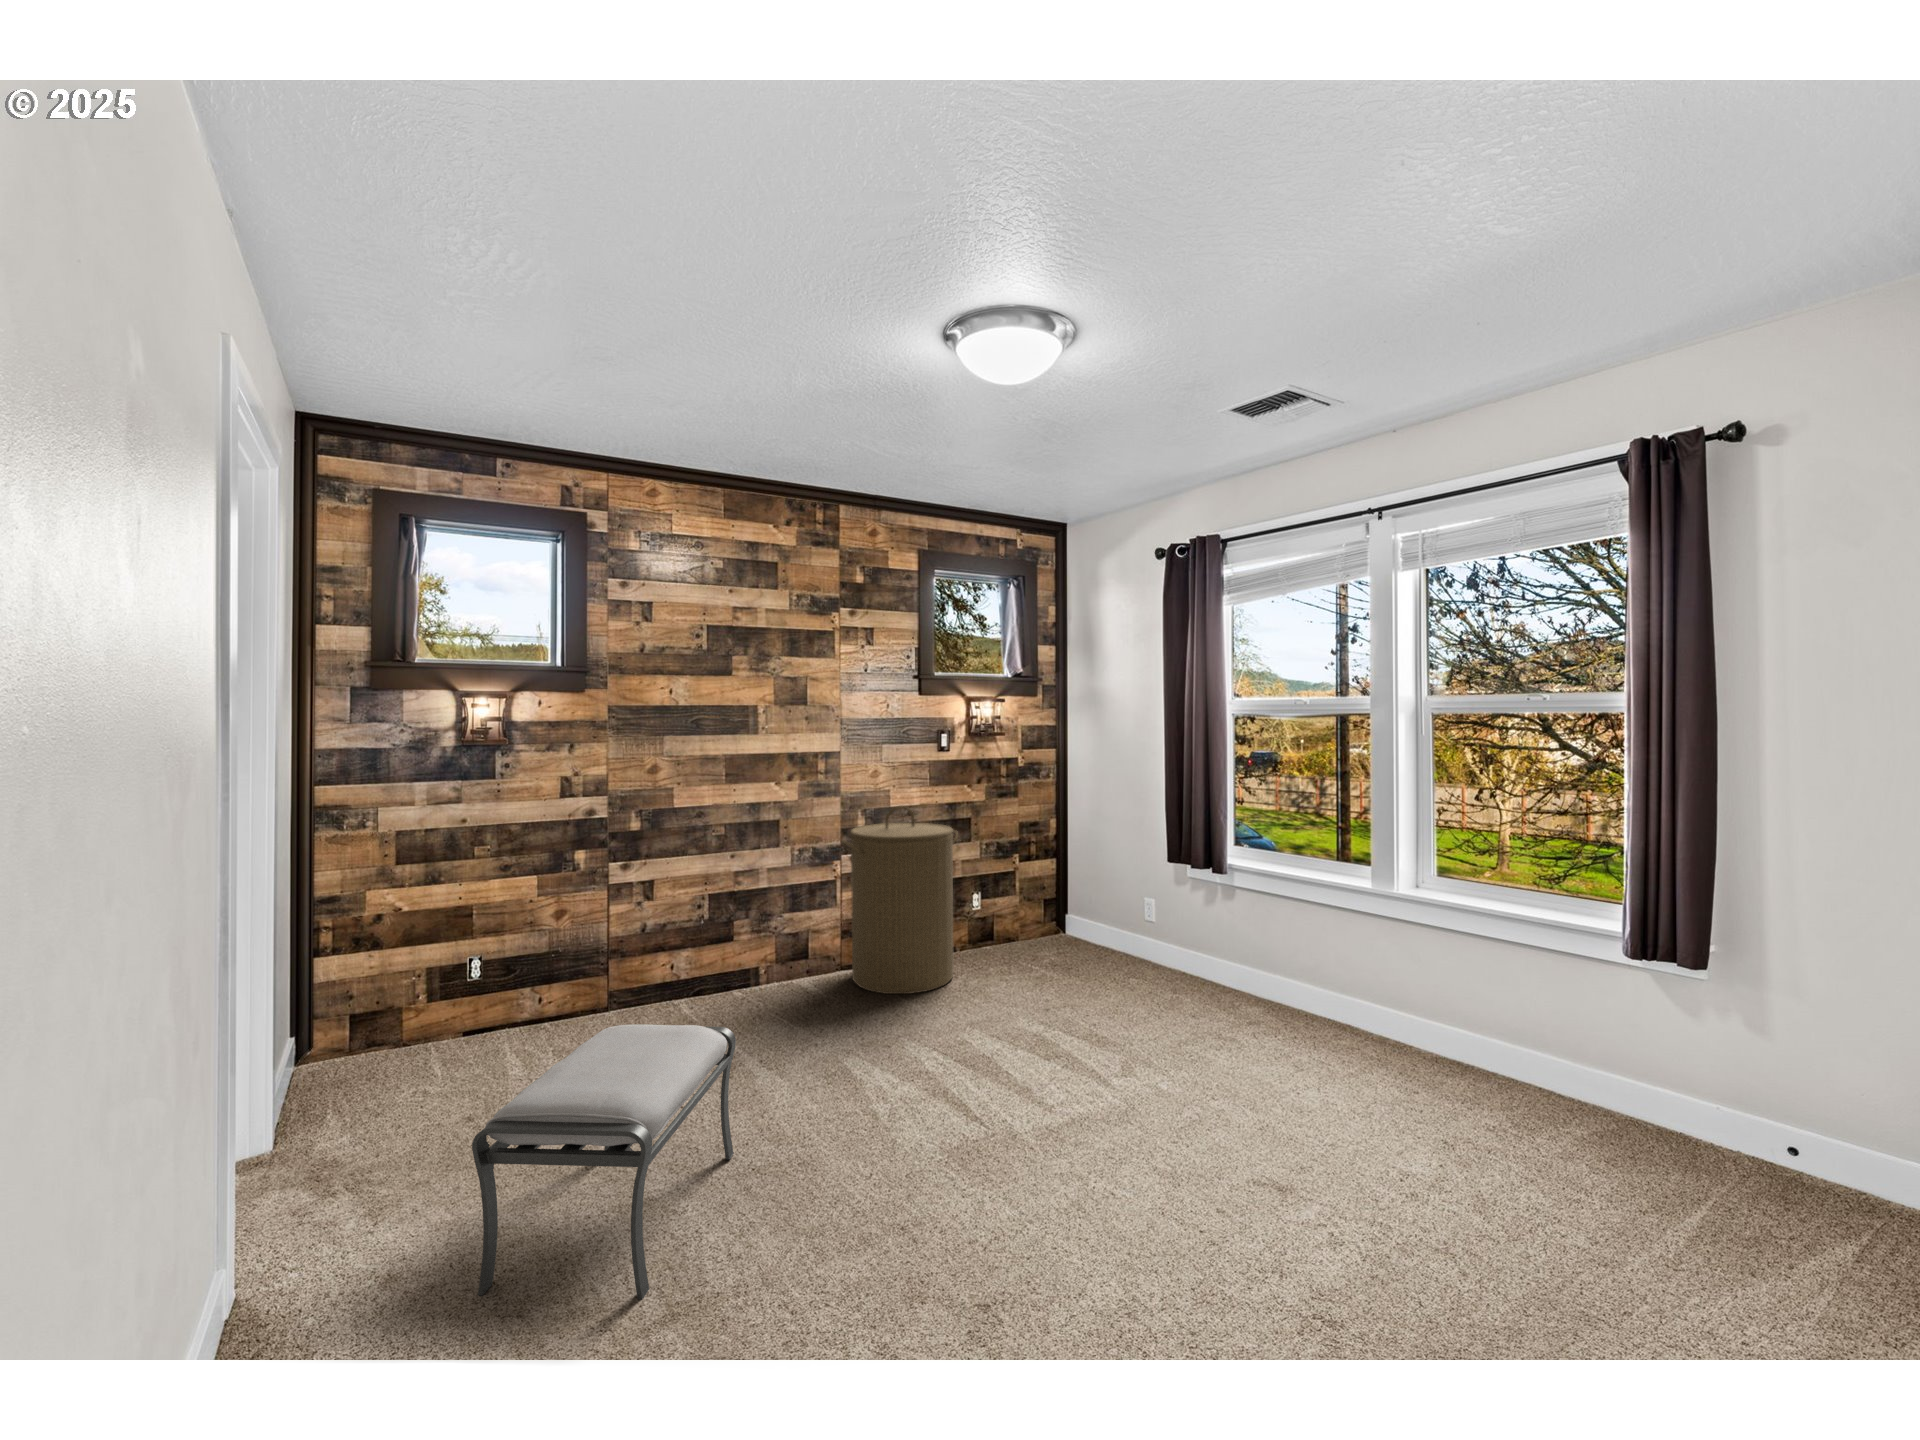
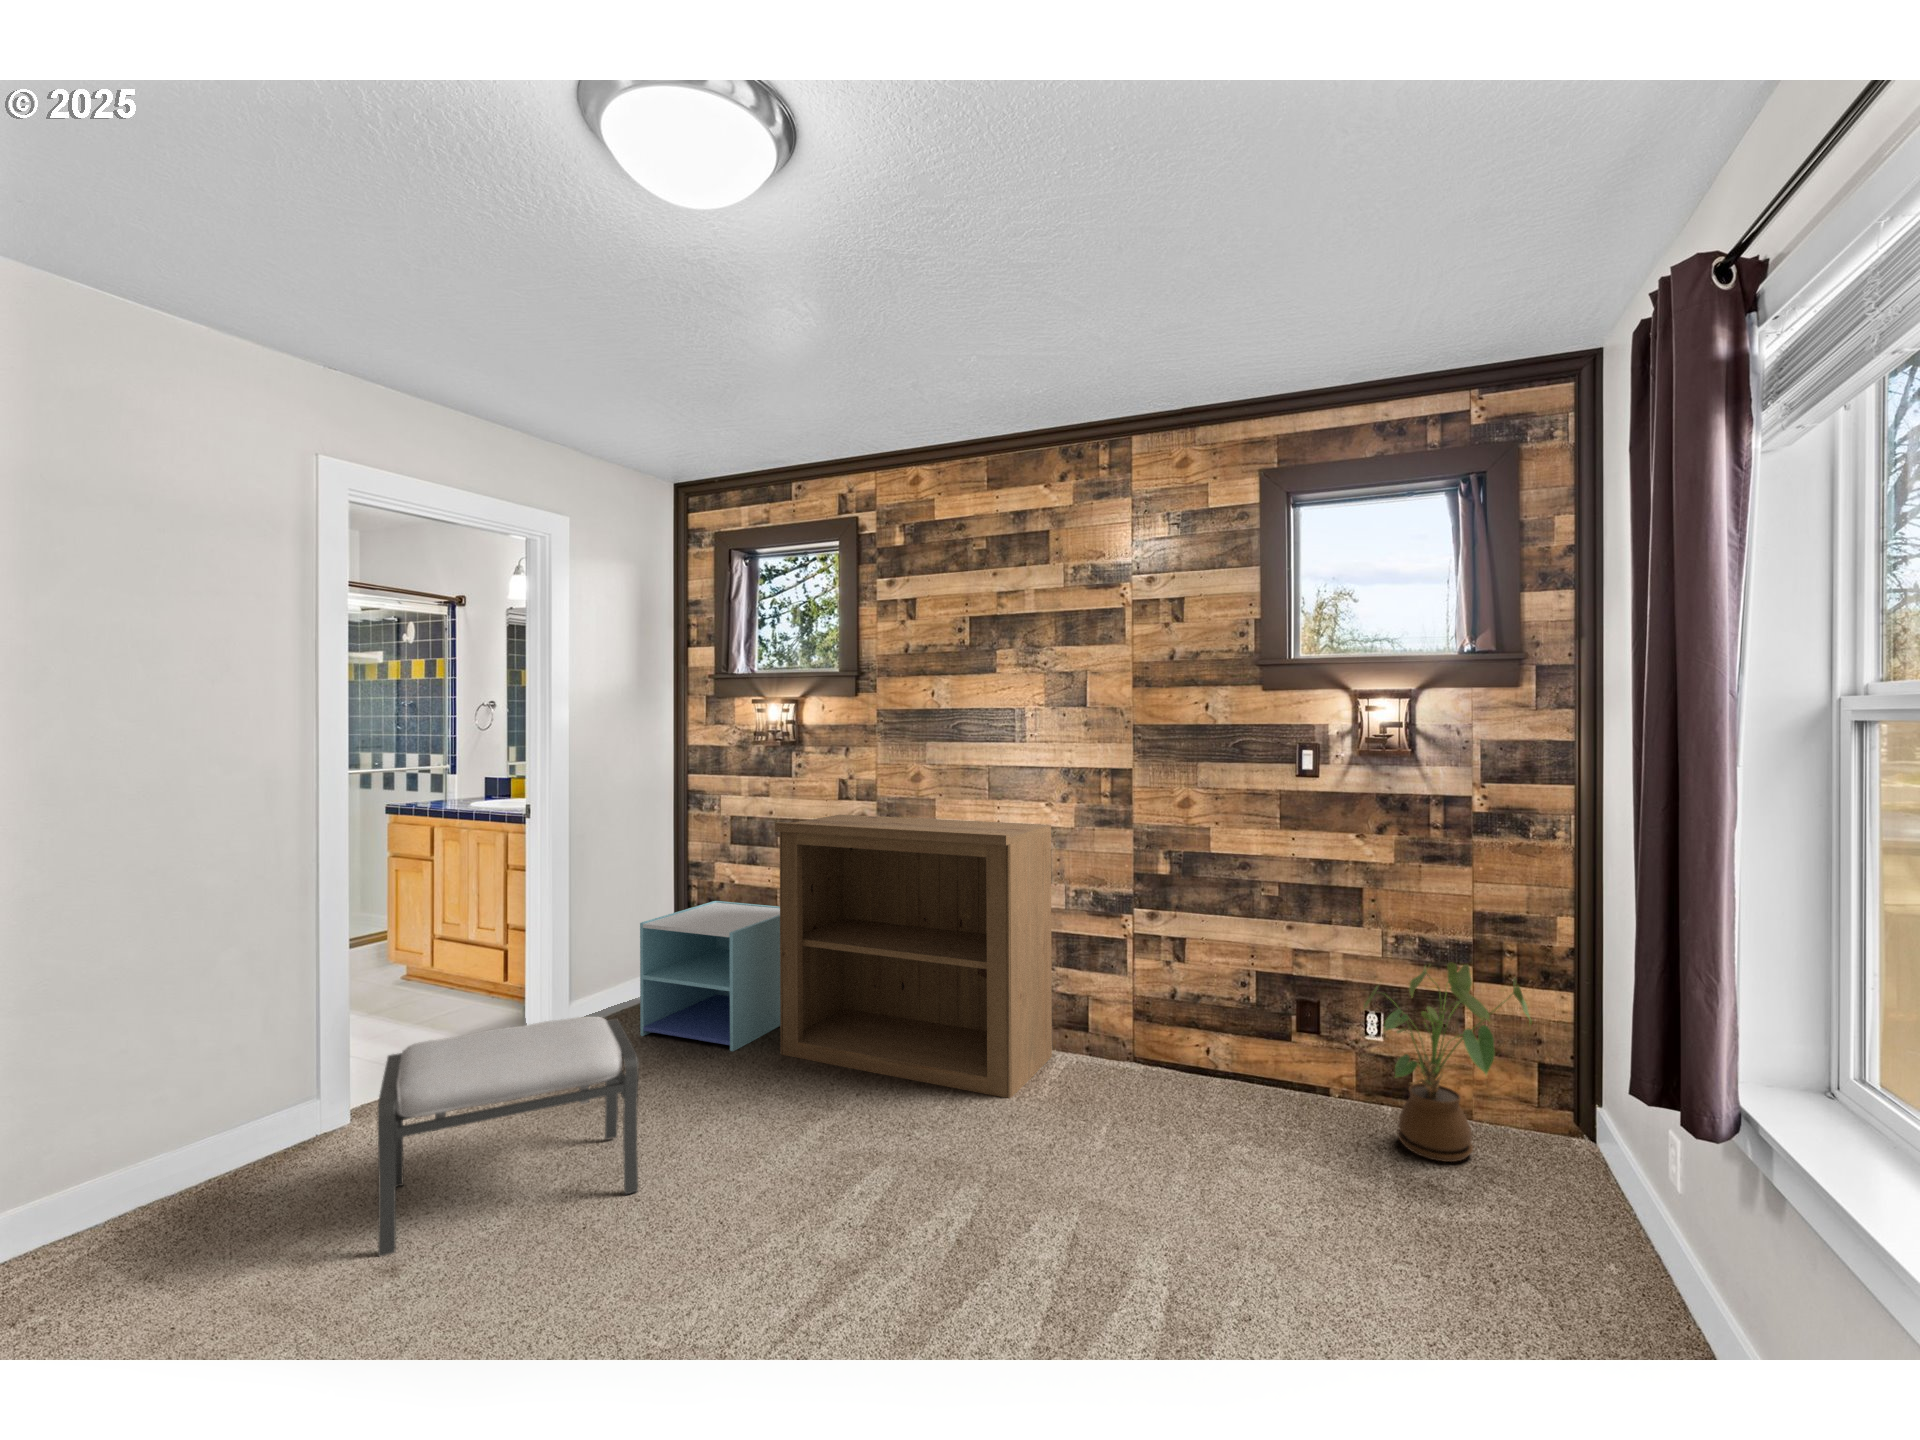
bookshelf: none [567,799,822,1058] -> present [775,815,1052,1098]
laundry hamper: present [841,805,958,994] -> none [1075,851,1263,1139]
house plant: none [998,848,1074,954] -> present [1364,963,1532,1162]
nightstand: none [363,920,526,1113] -> present [640,901,780,1051]

